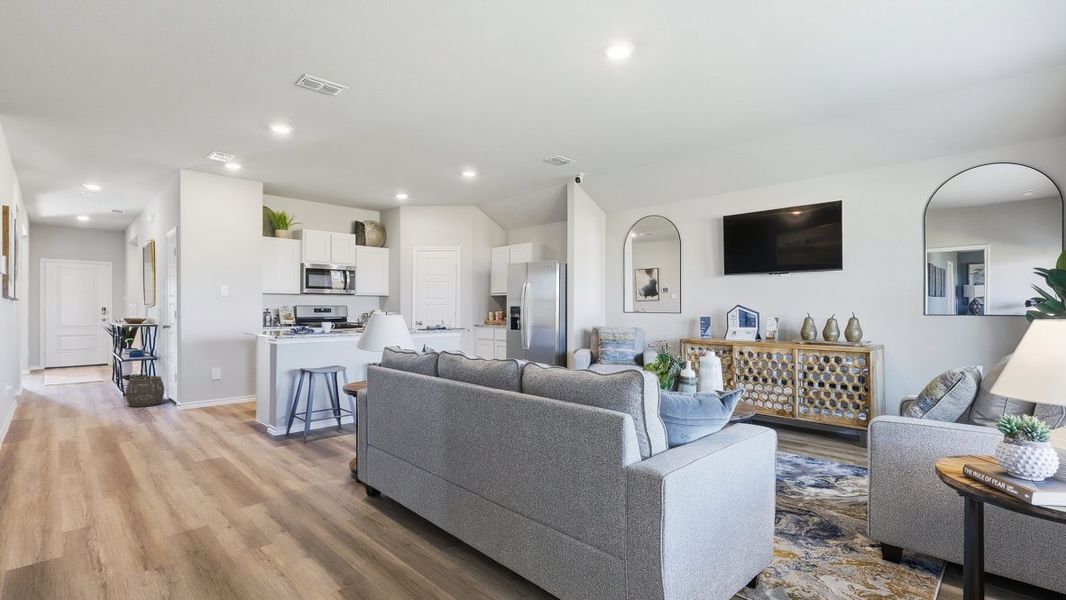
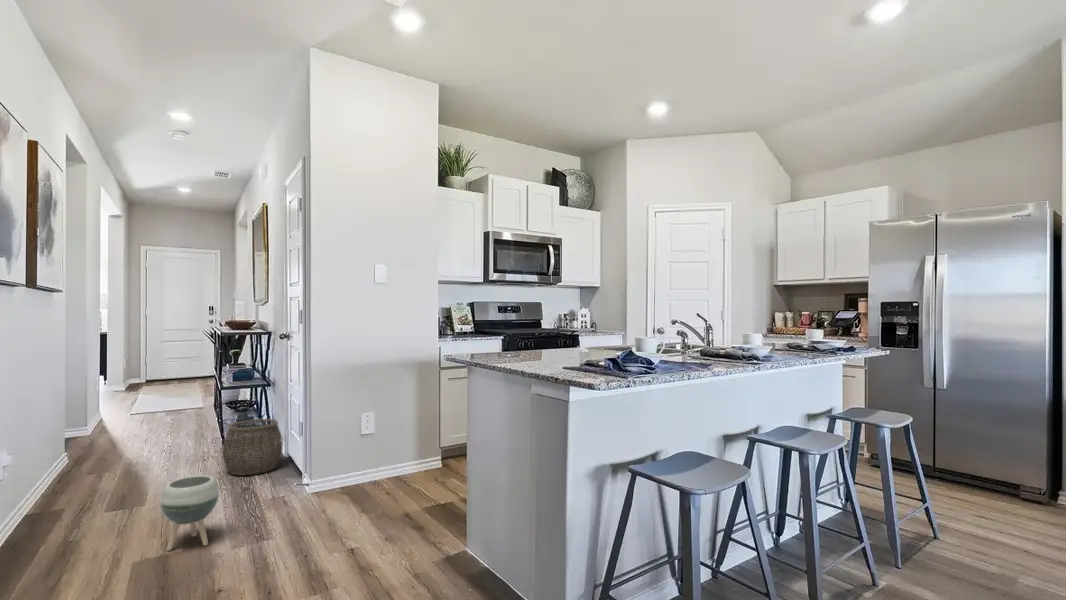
planter: none [97,395,128,429] -> present [160,475,219,550]

